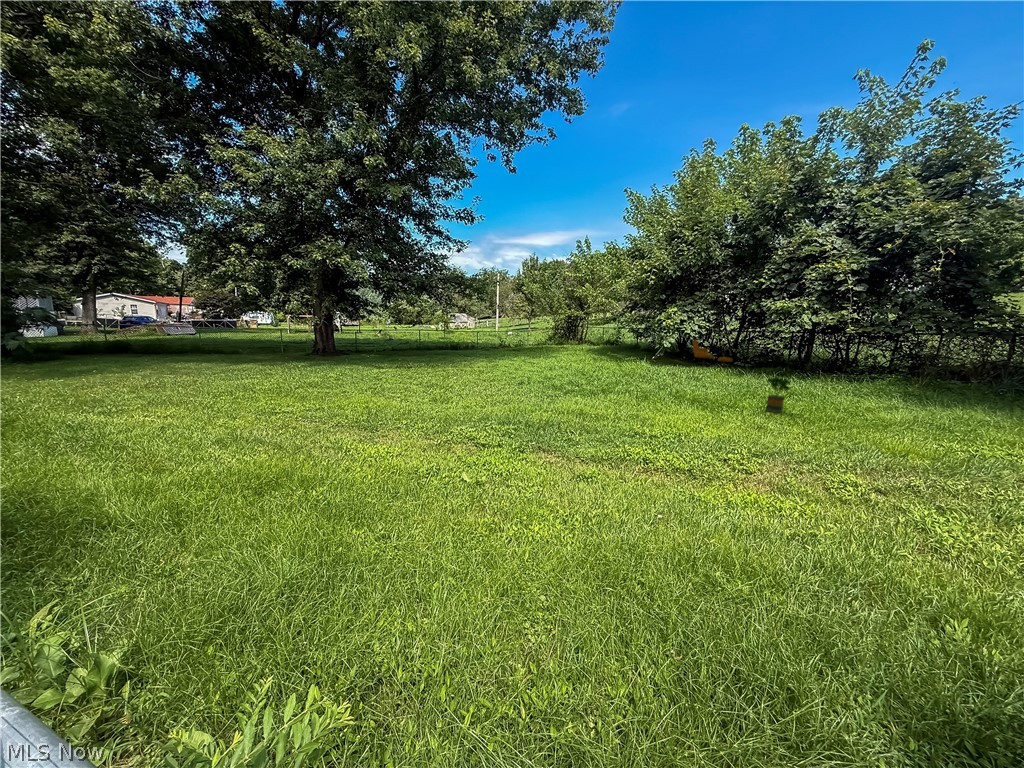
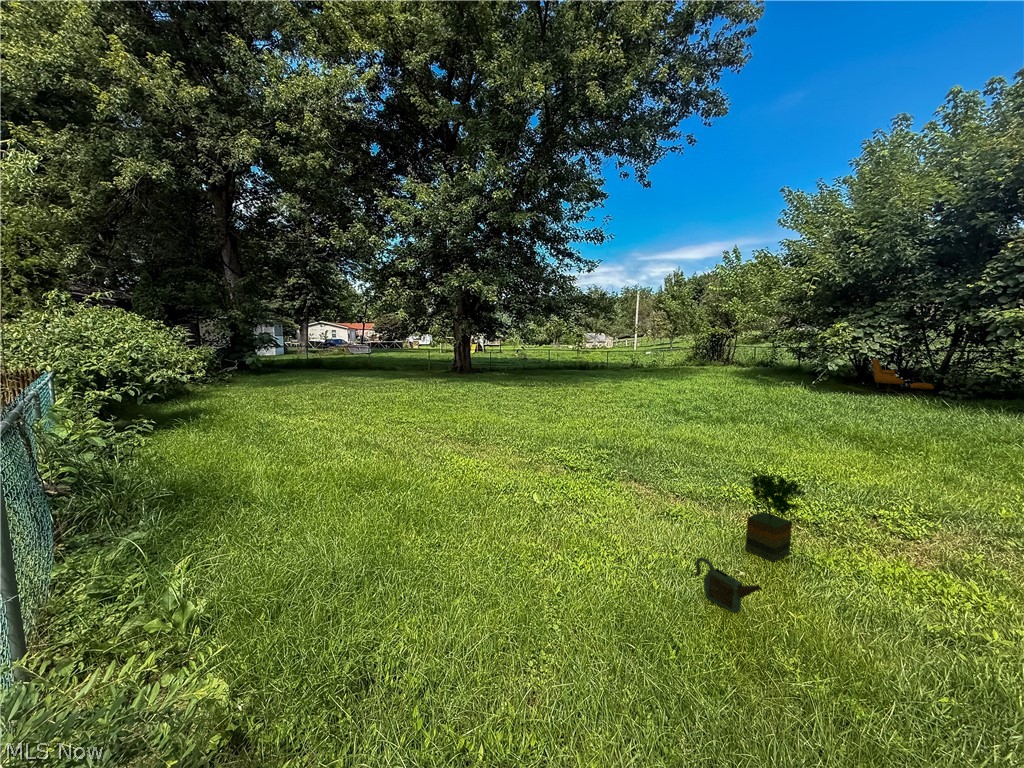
potted tree: present [766,377,791,413] -> present [745,474,806,562]
watering can: none [628,501,683,540] -> present [695,558,762,613]

